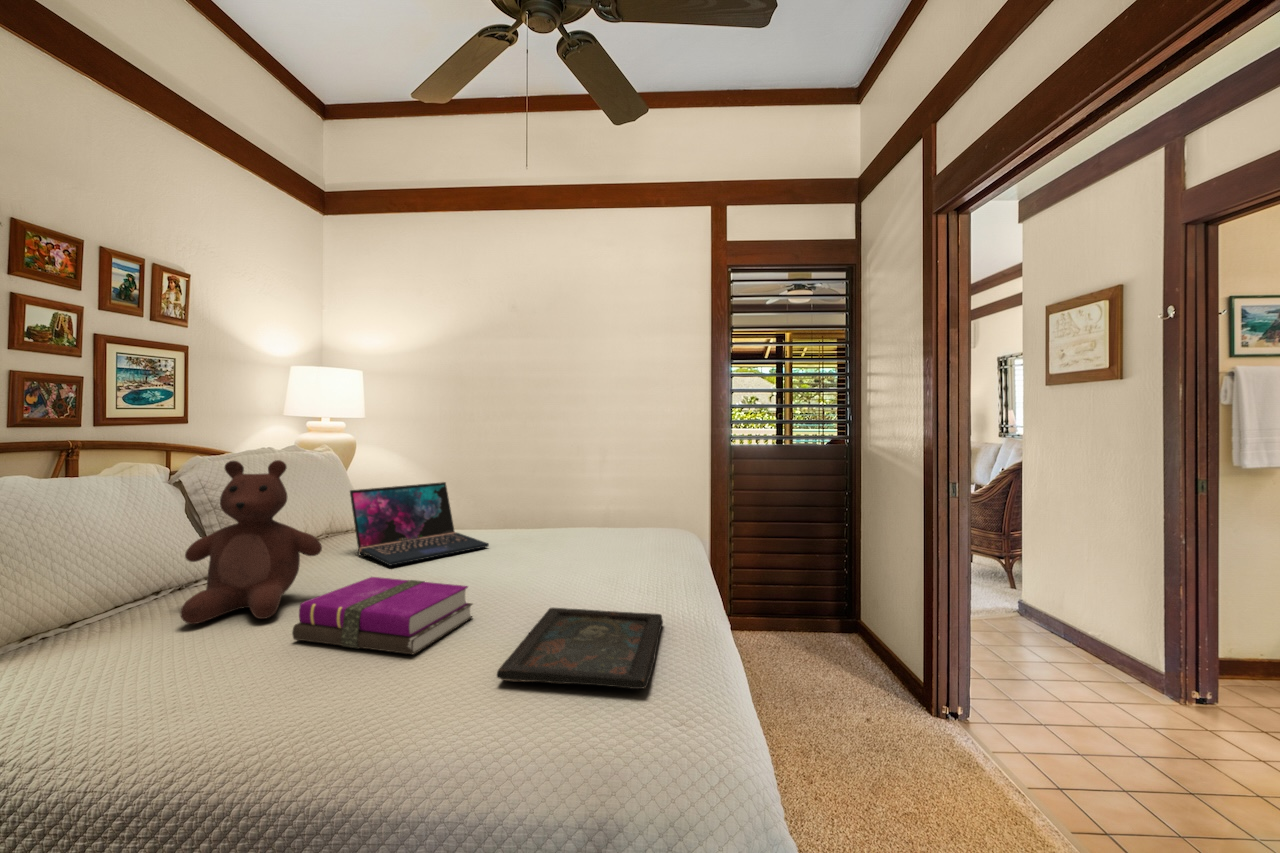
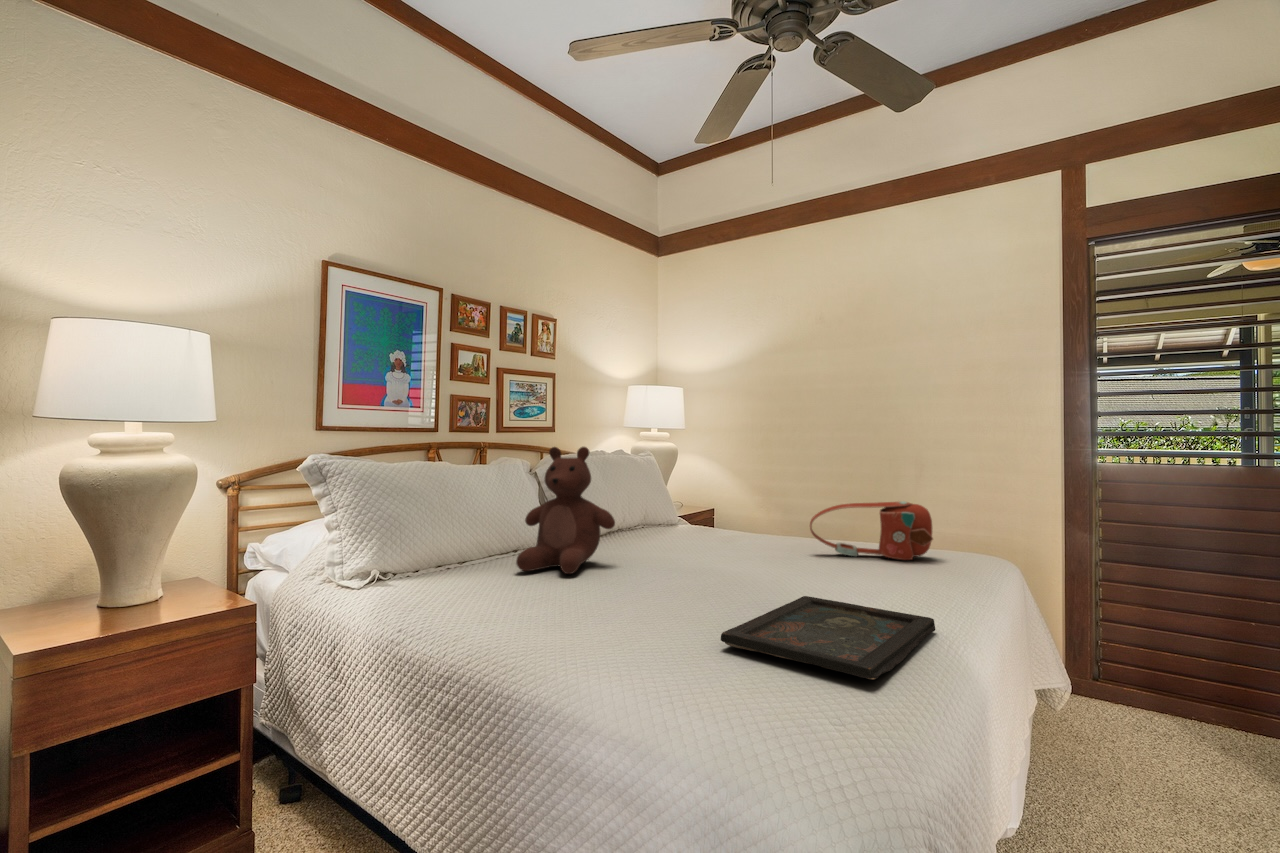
laptop: present [350,482,489,566] -> none [651,481,774,550]
handbag: none [527,500,631,552] -> present [810,501,933,560]
notebook: present [292,577,473,654] -> none [579,549,729,614]

